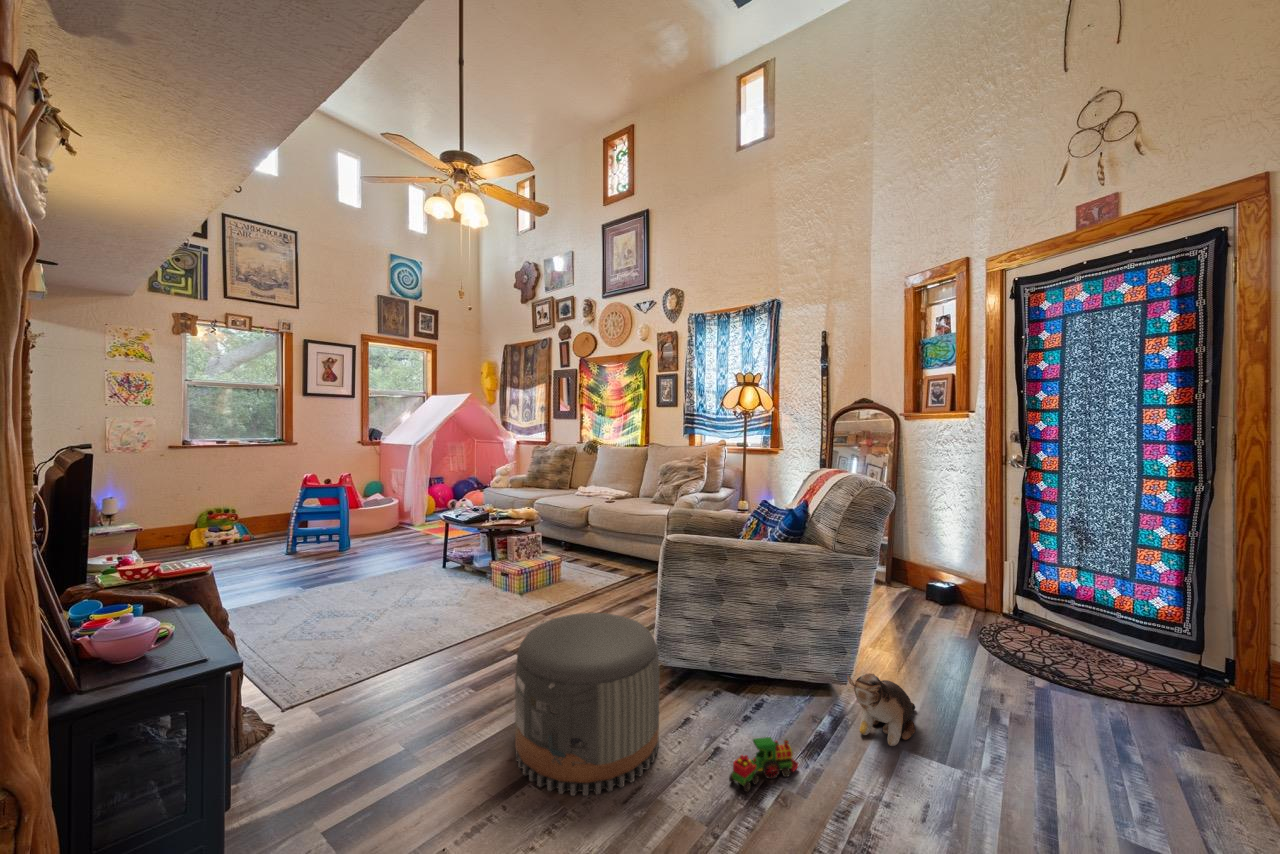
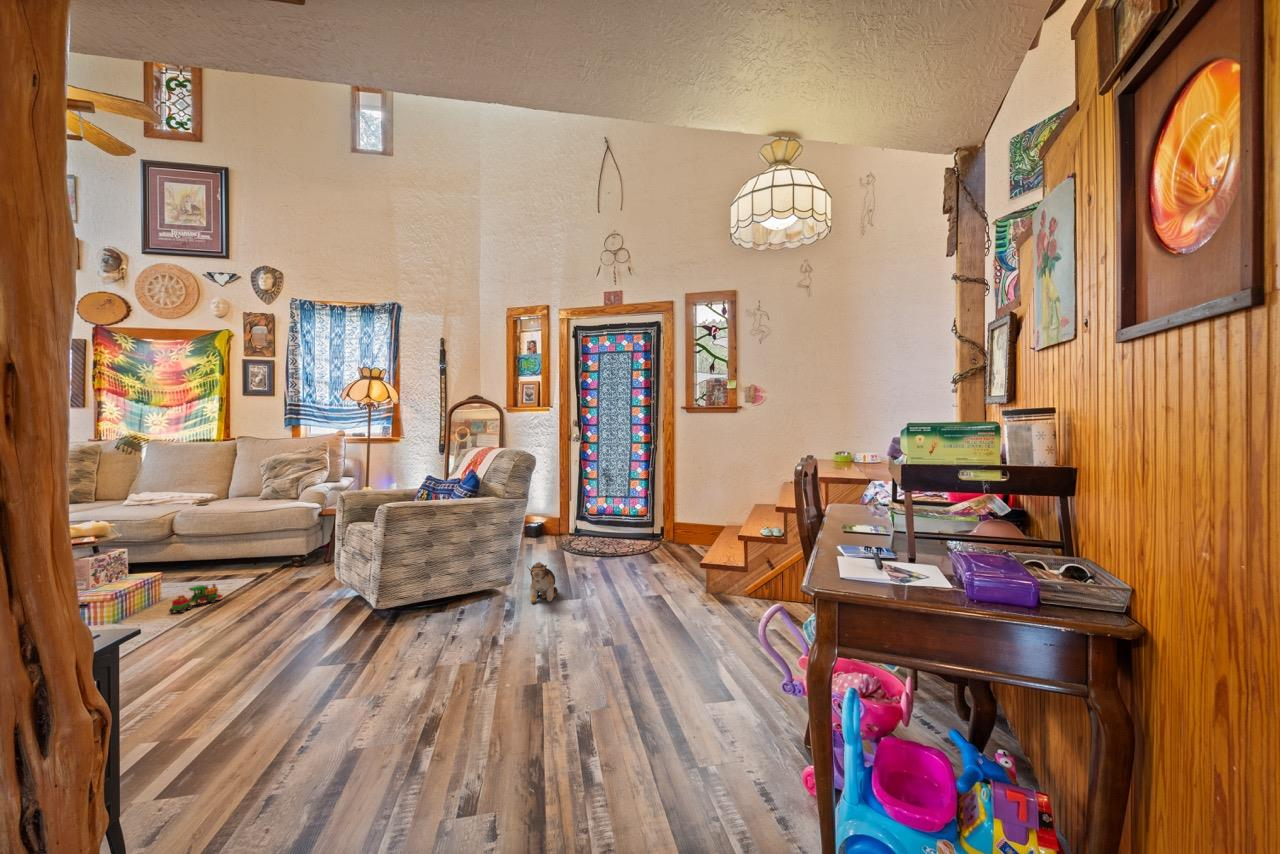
pouf: present [515,613,659,796] -> none [280,566,419,704]
toy train: present [729,737,798,792] -> present [169,584,223,613]

